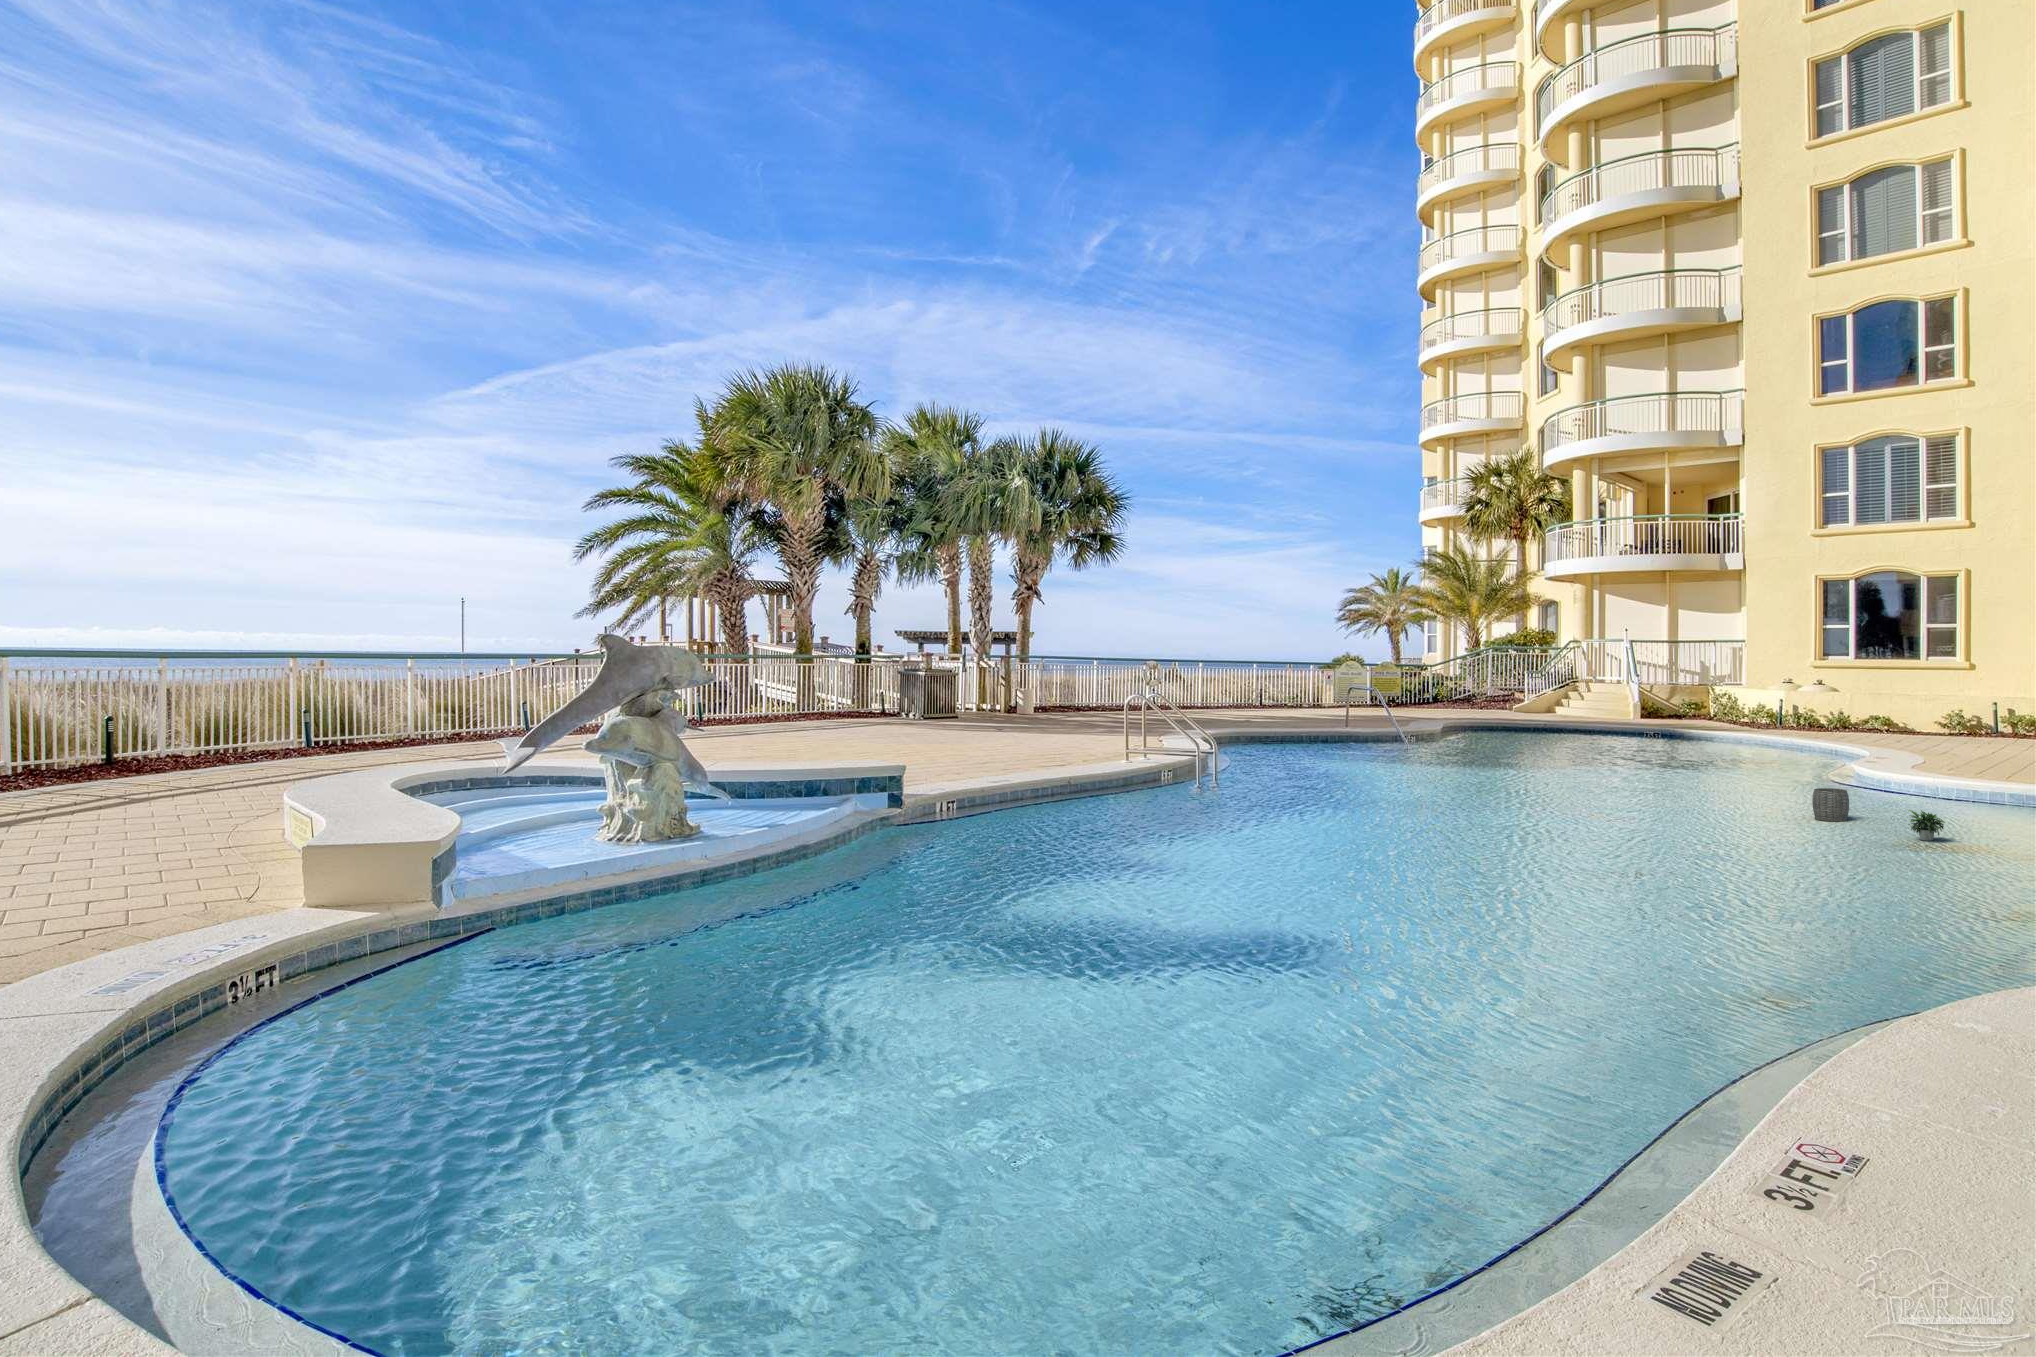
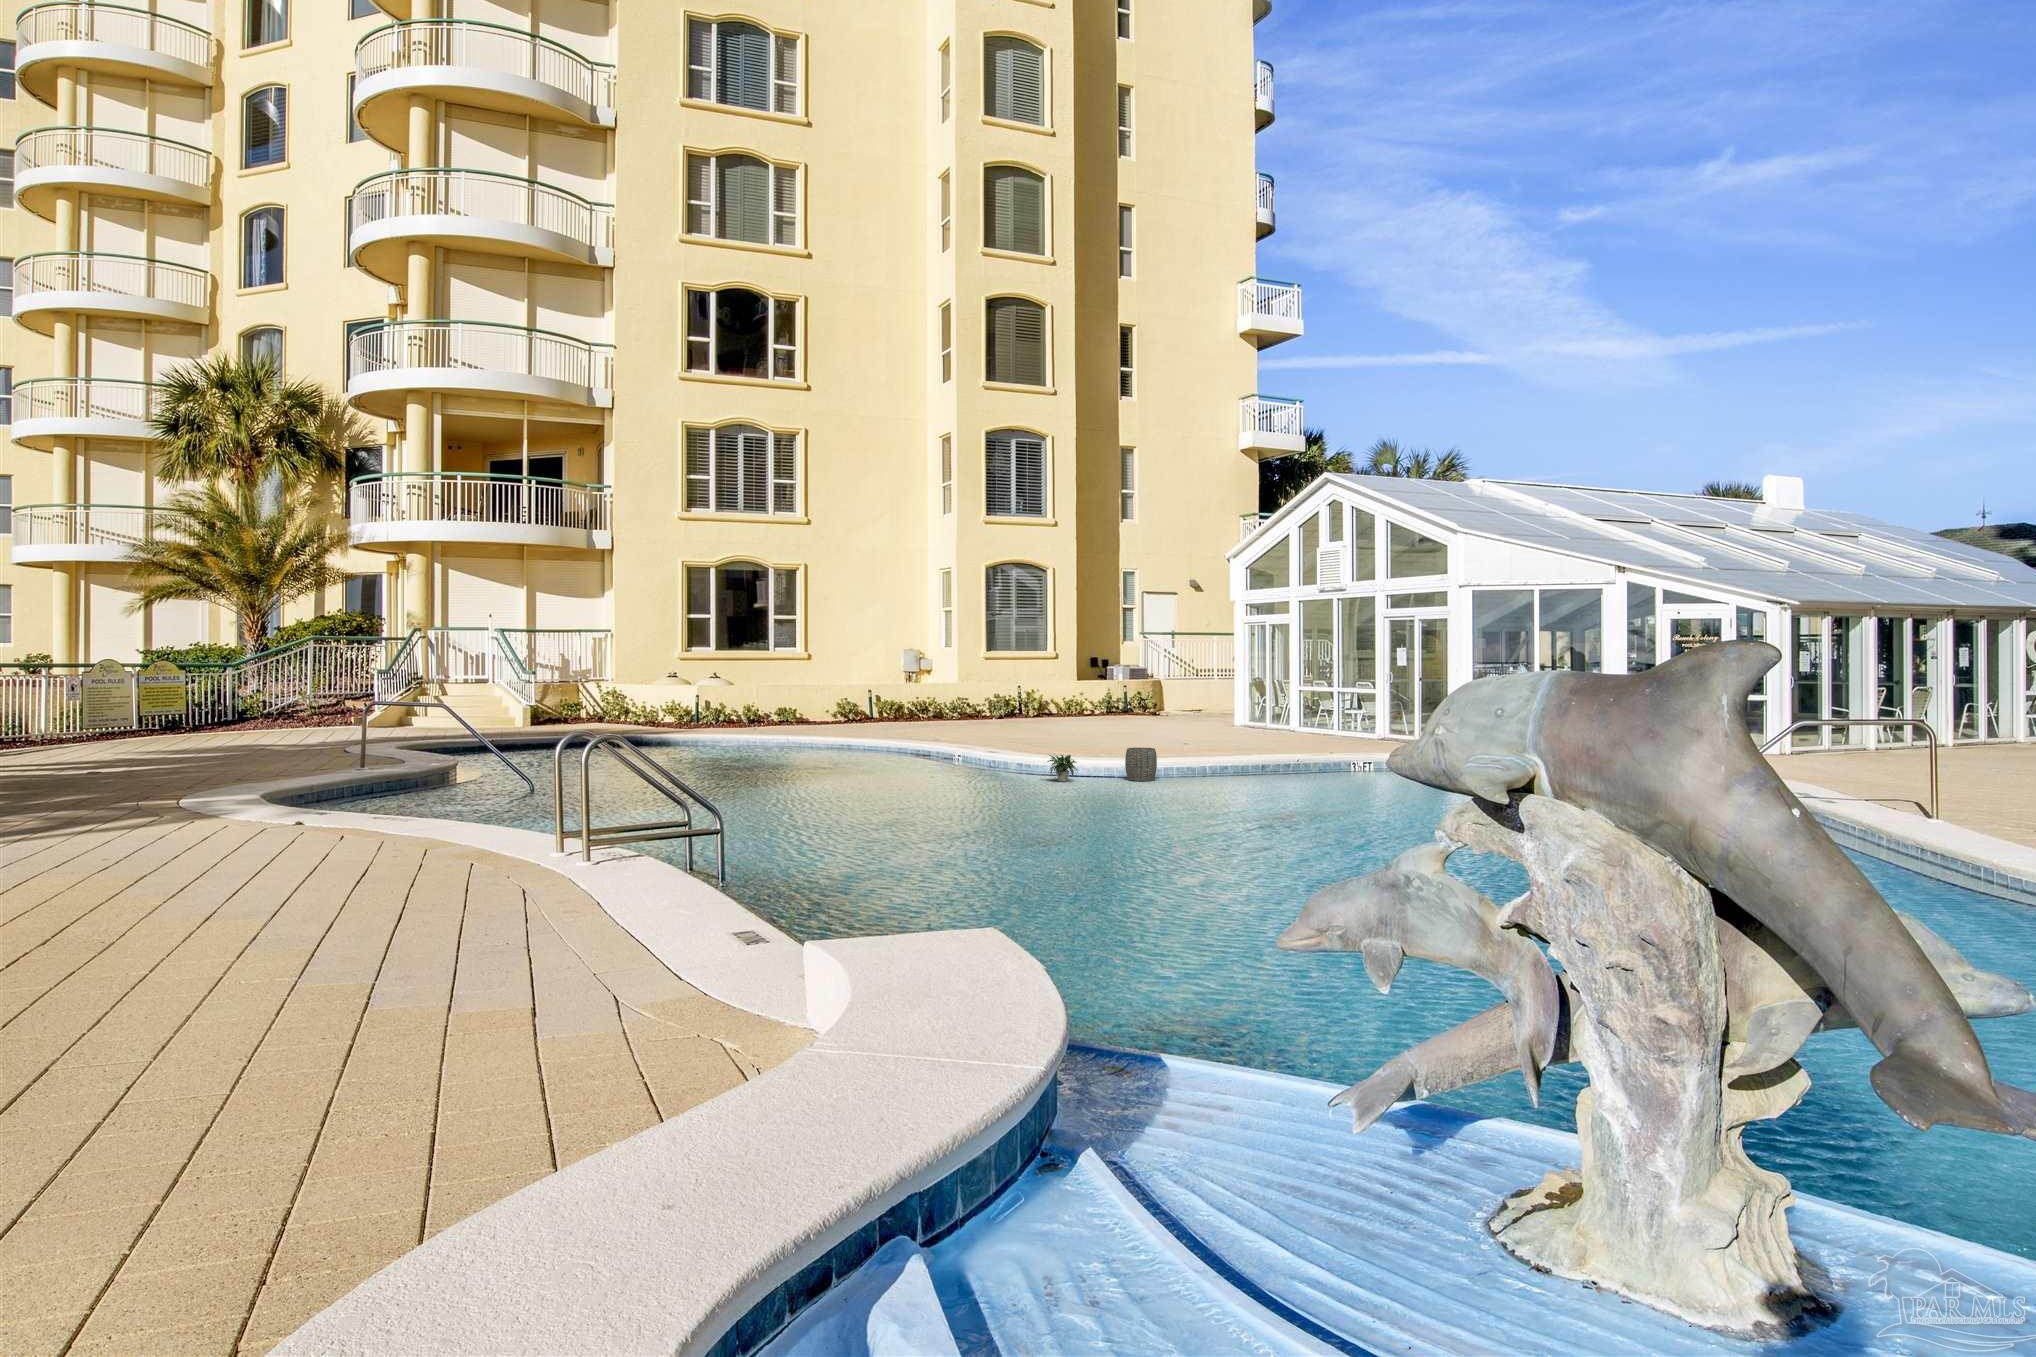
potted plant: present [1909,810,1945,841] -> present [1047,755,1077,781]

